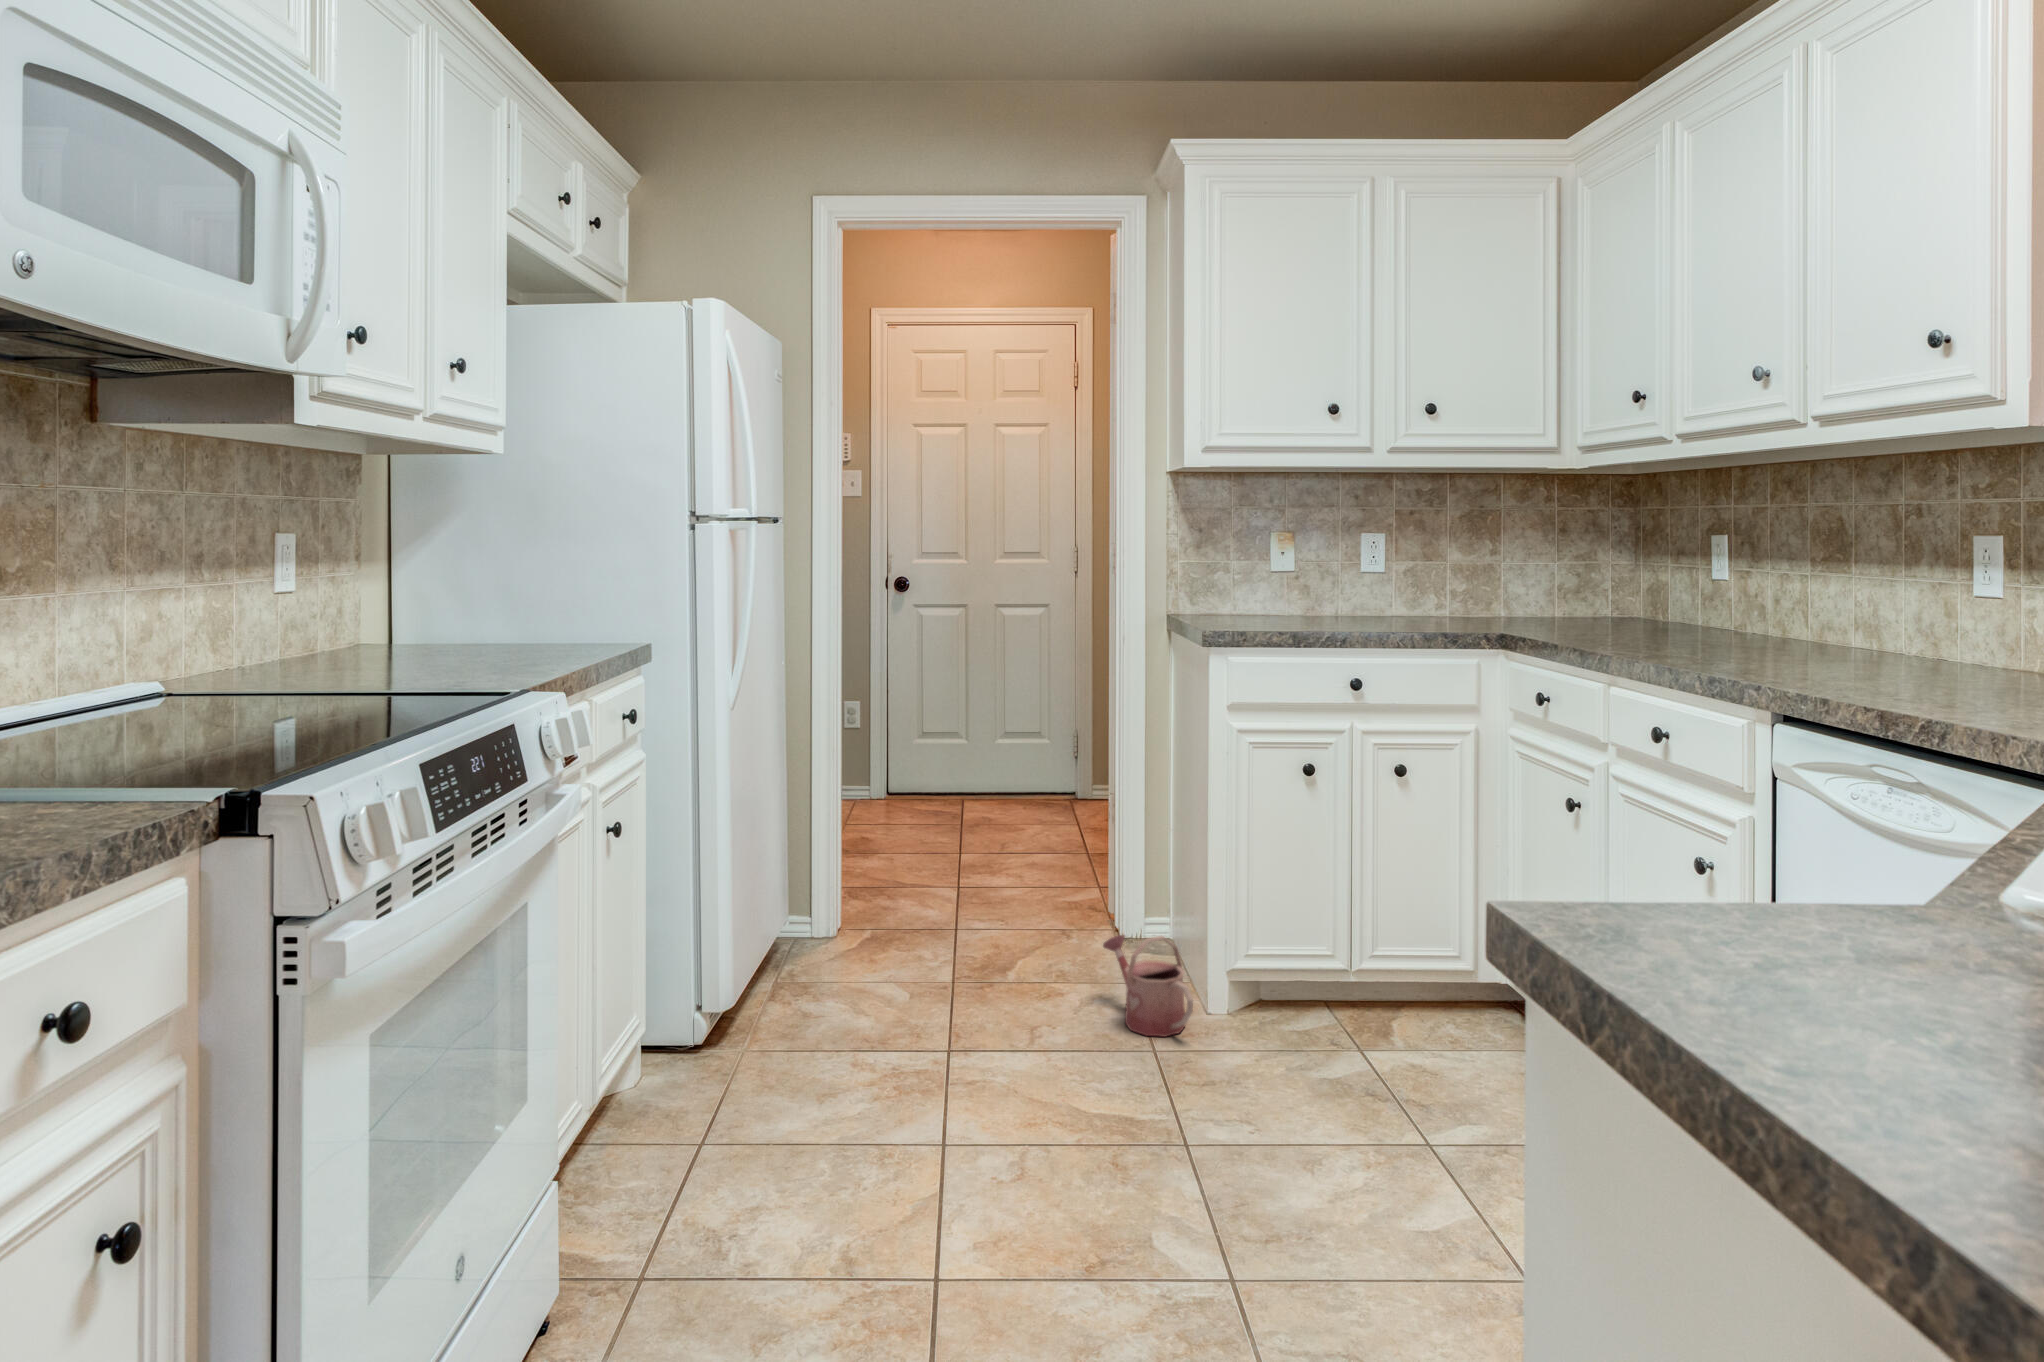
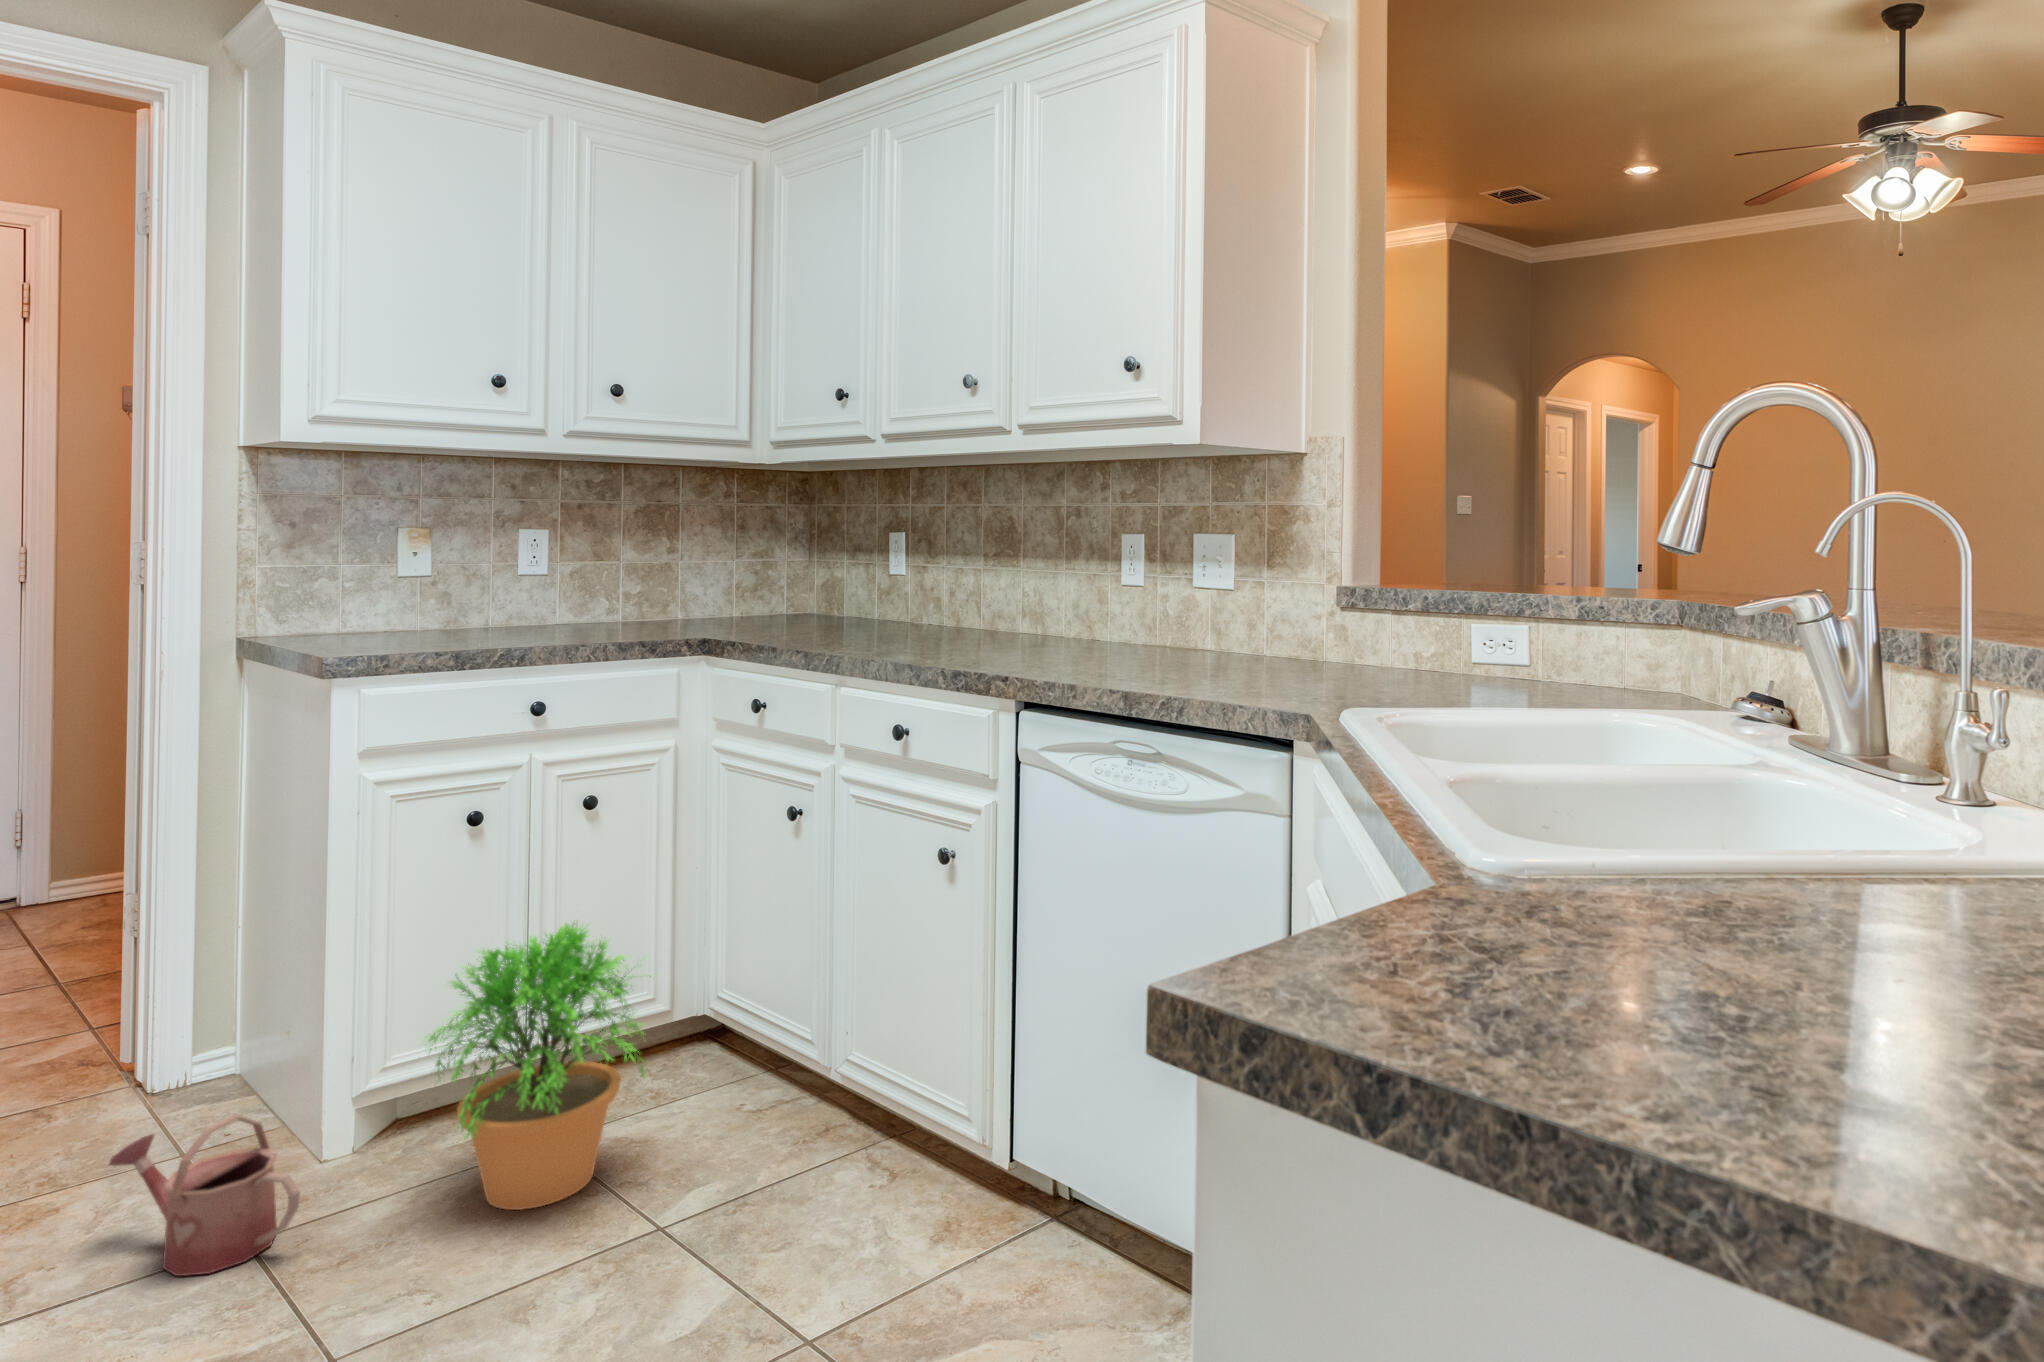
potted plant: none [1260,853,1444,1076] -> present [429,924,645,1210]

